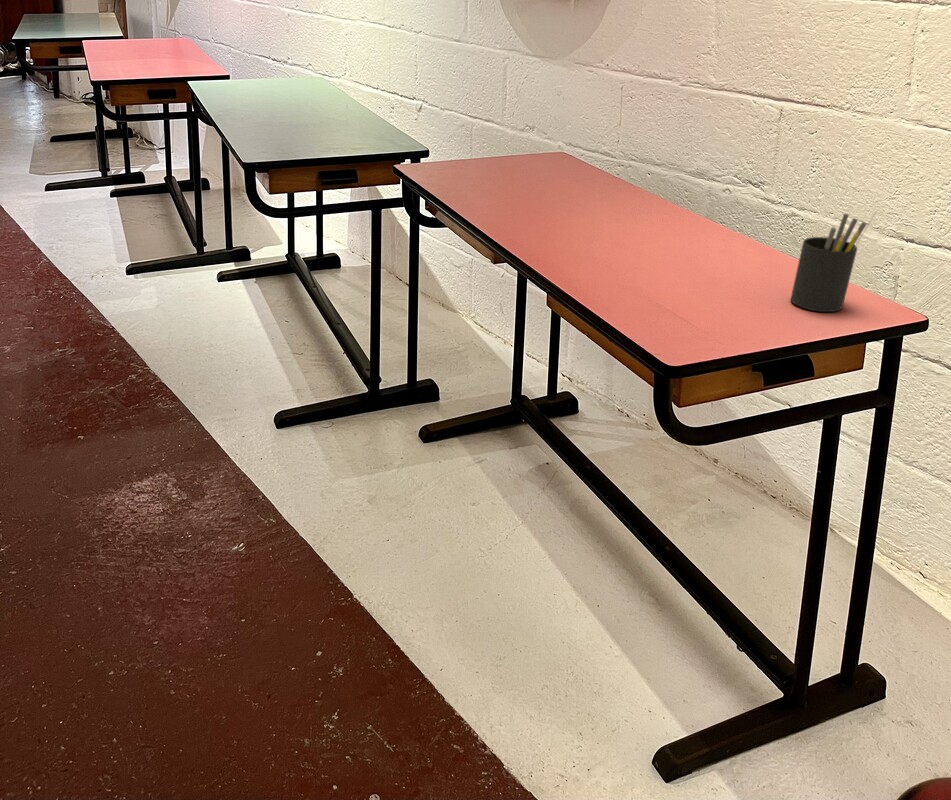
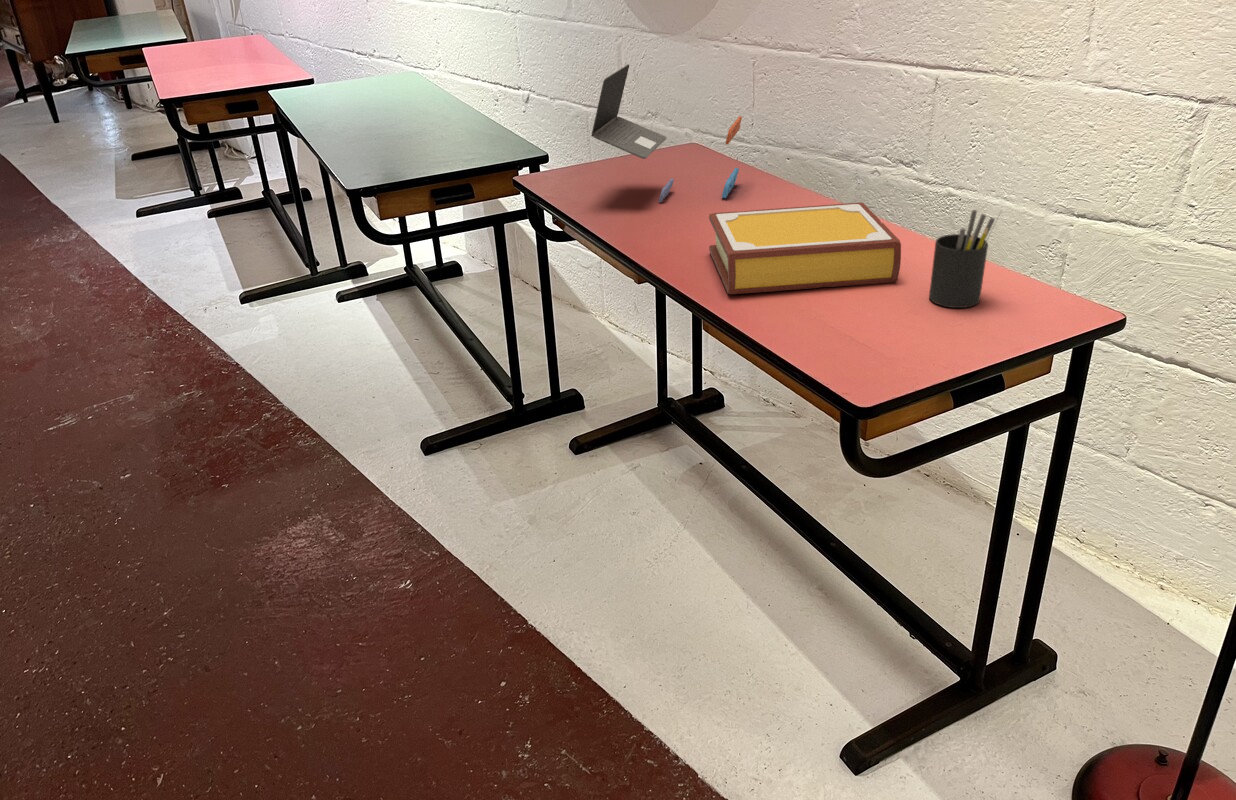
laptop: none [469,58,619,199] -> present [591,64,742,202]
book: none [573,201,767,284] -> present [709,202,901,294]

